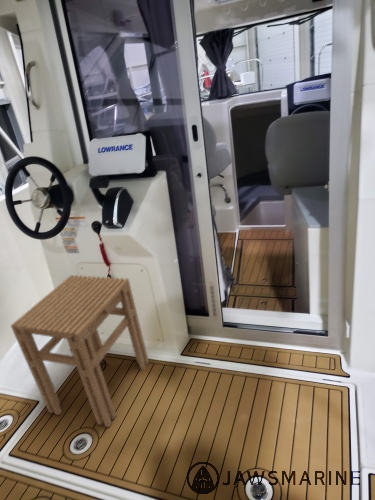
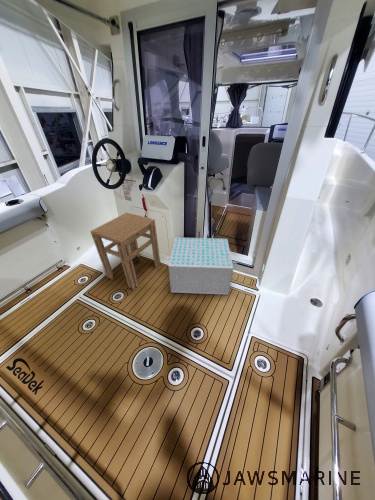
storage box: none [170,288,297,416] -> present [168,238,233,295]

